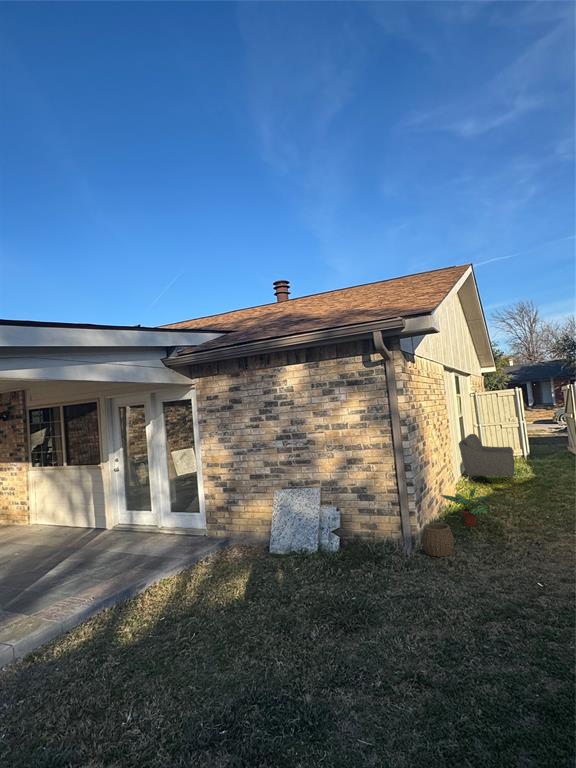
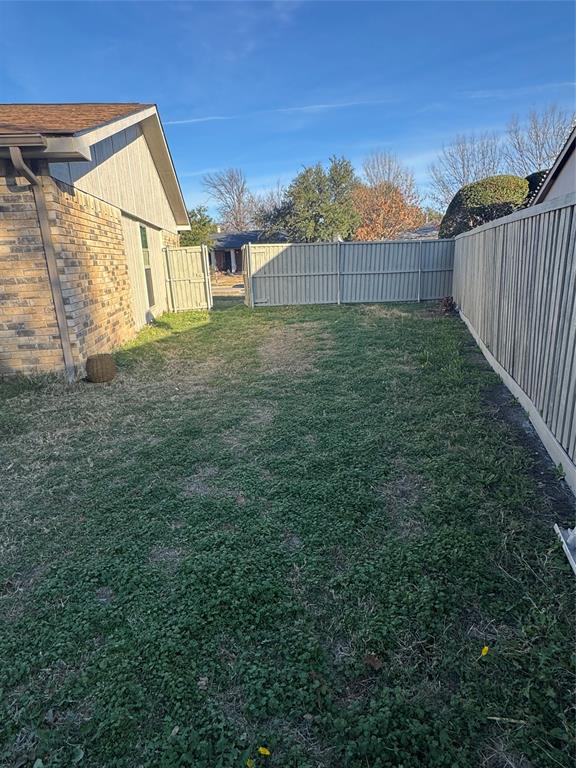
chair: present [459,434,514,484] -> none [141,284,194,331]
potted plant: present [441,488,490,526] -> none [111,324,158,360]

